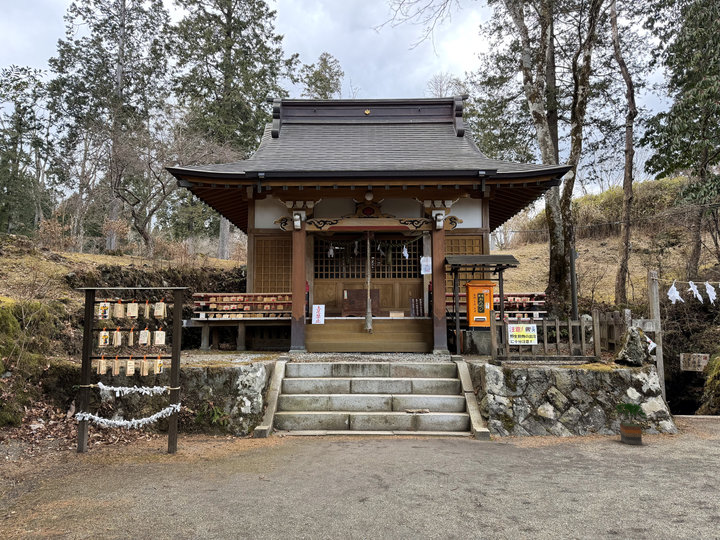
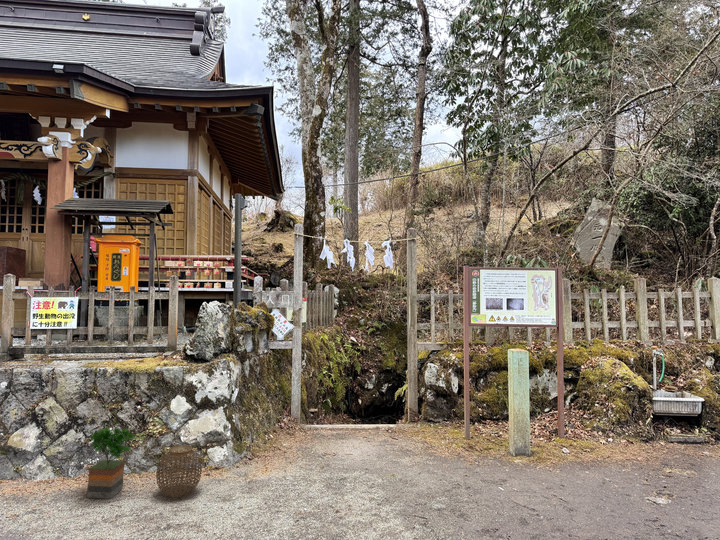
woven basket: none [661,414,694,446] -> present [156,445,202,498]

